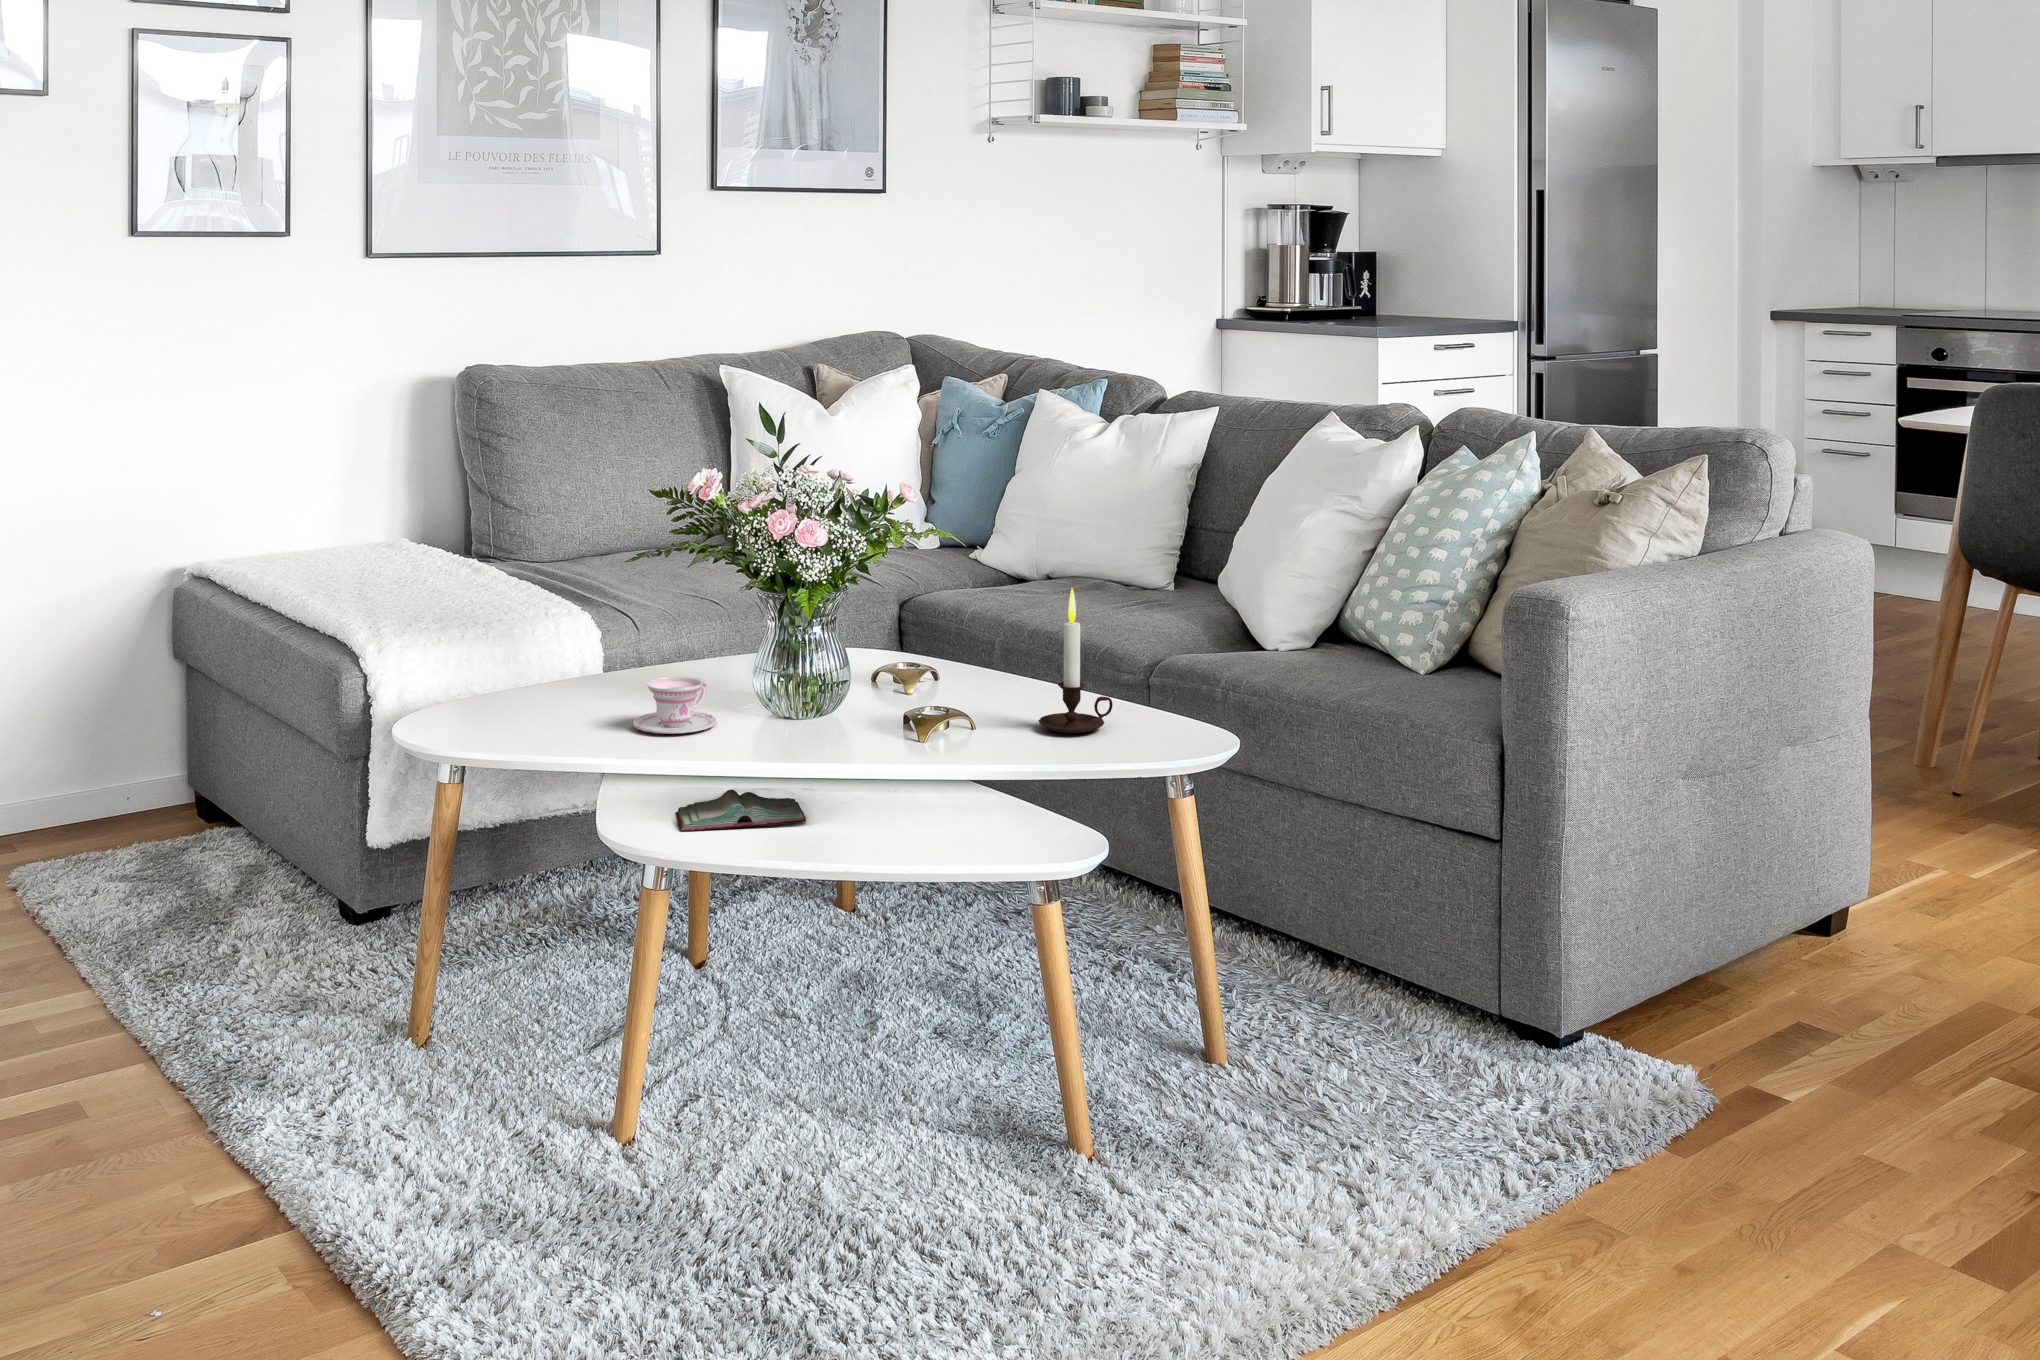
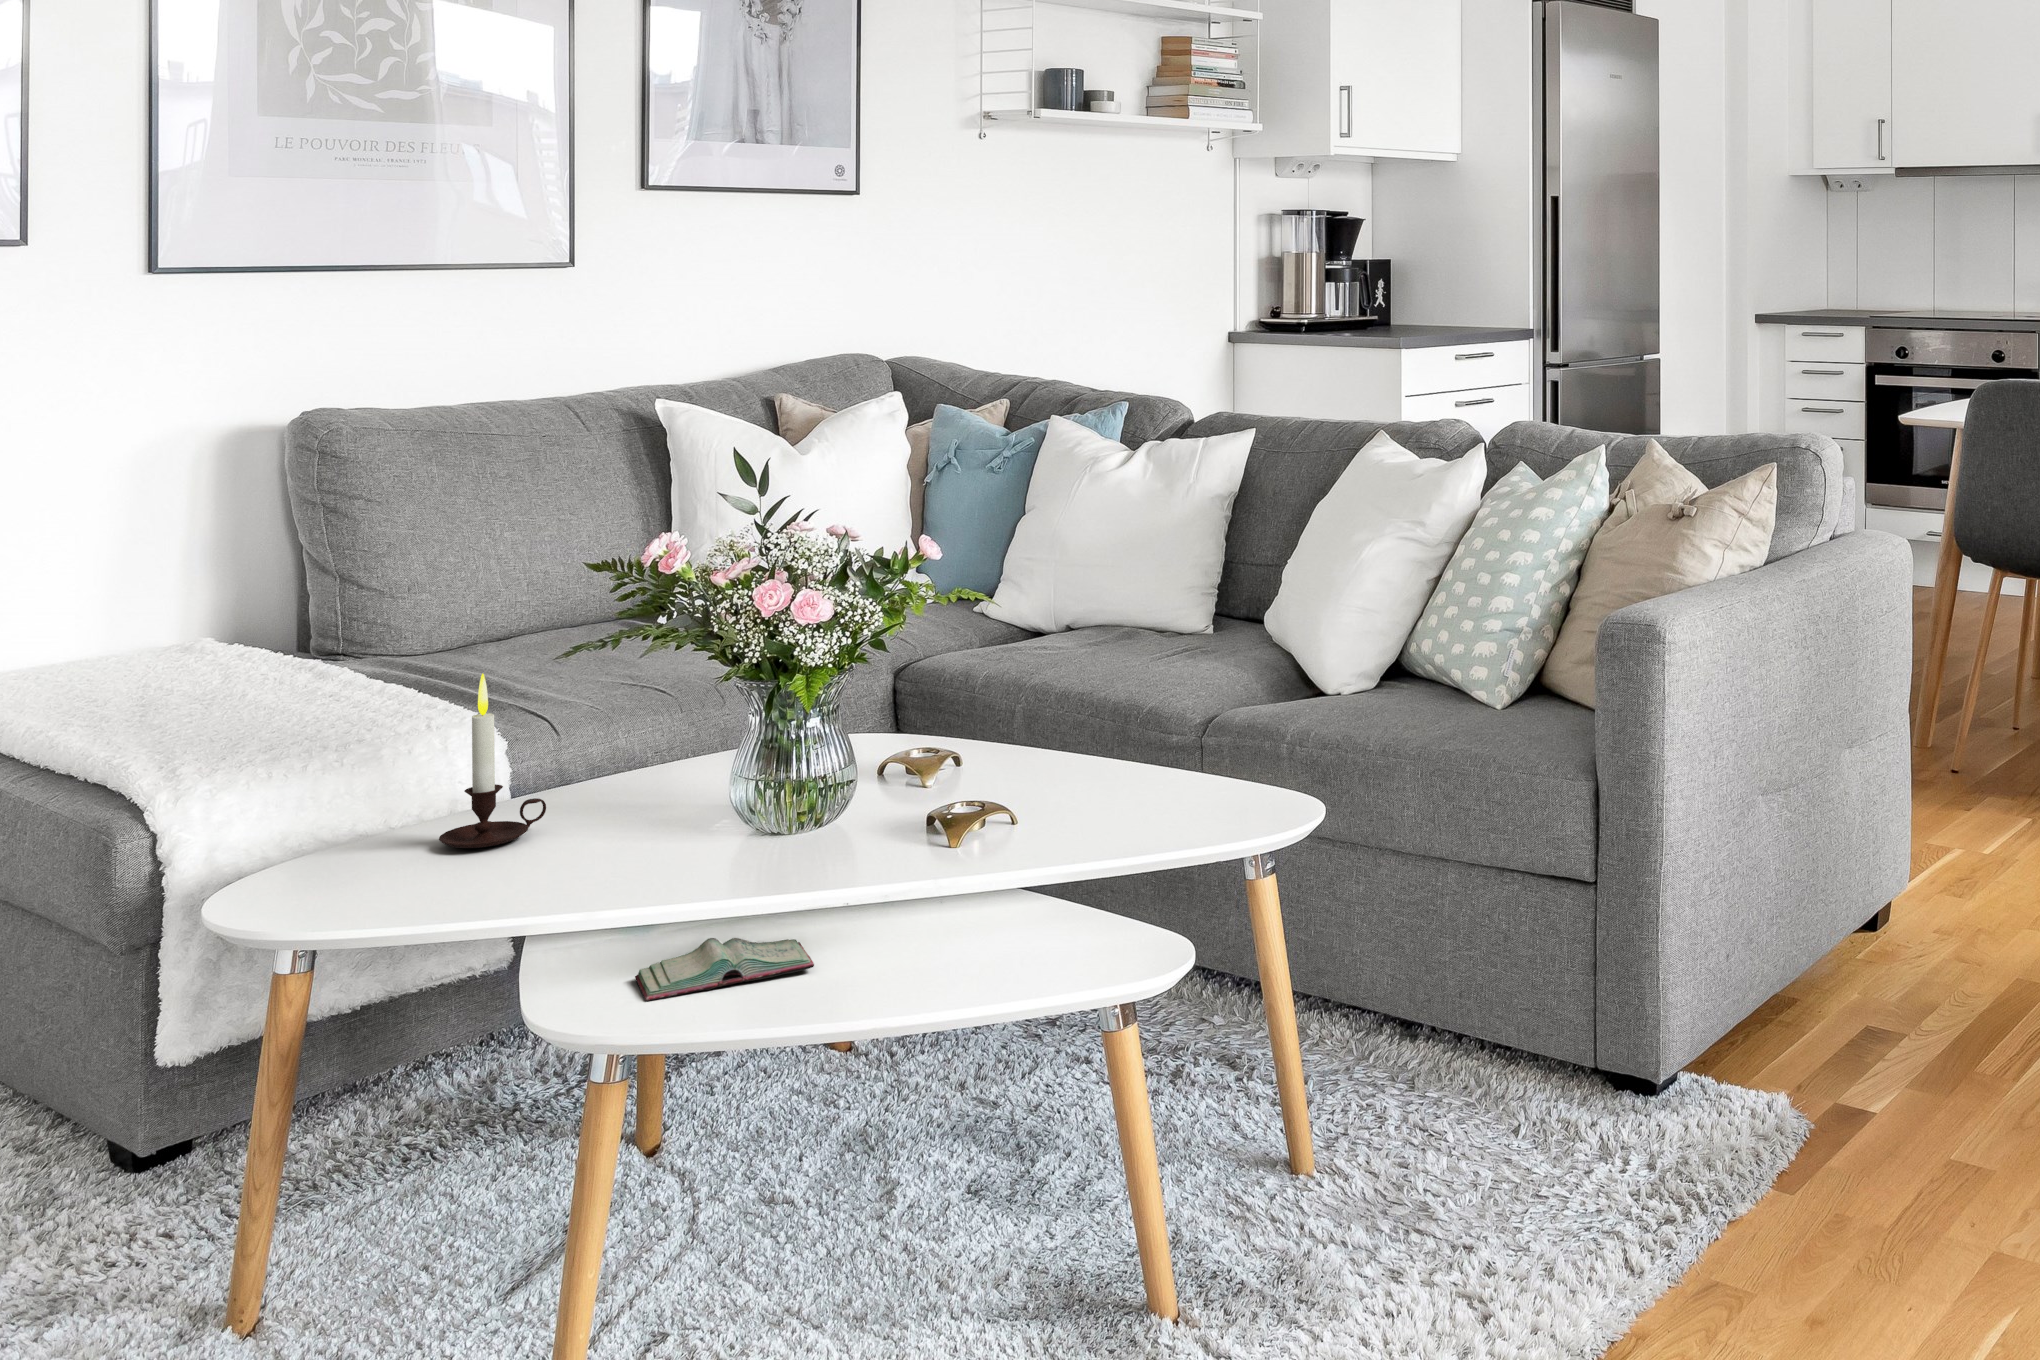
candle: present [1039,588,1113,733] -> present [439,673,546,848]
teacup: present [633,677,716,734] -> none [566,797,682,874]

